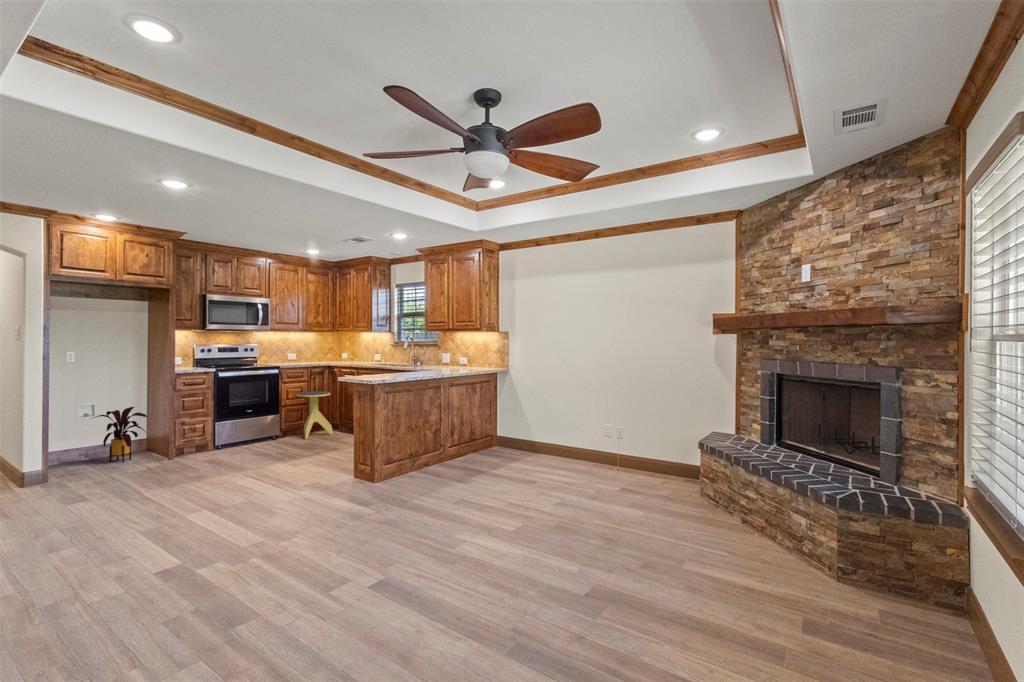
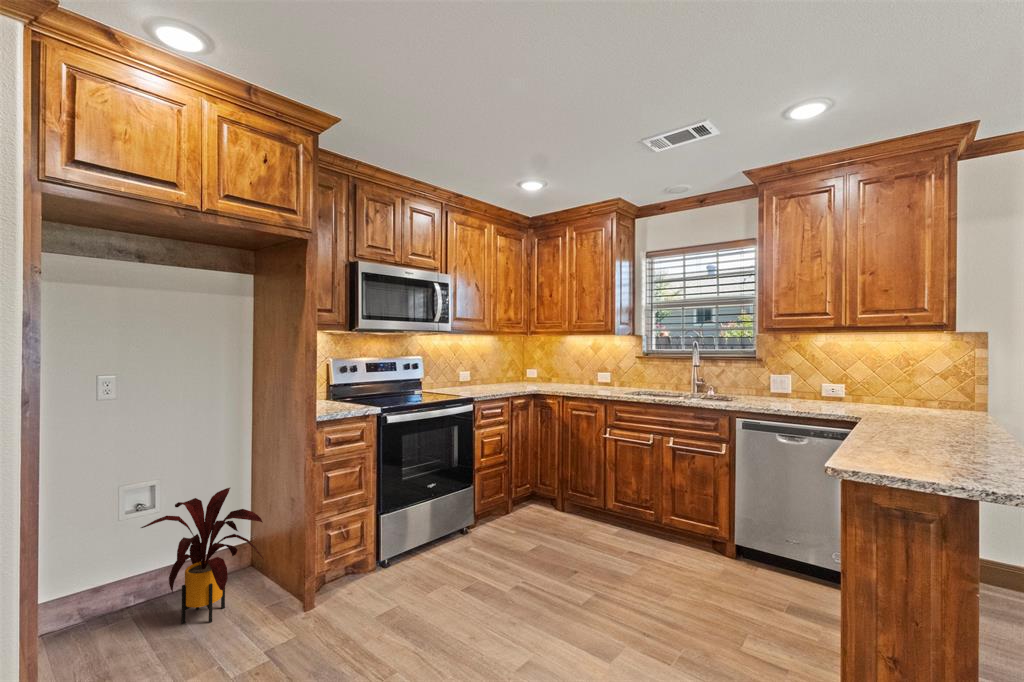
side table: present [296,391,333,439] -> none [501,439,560,536]

